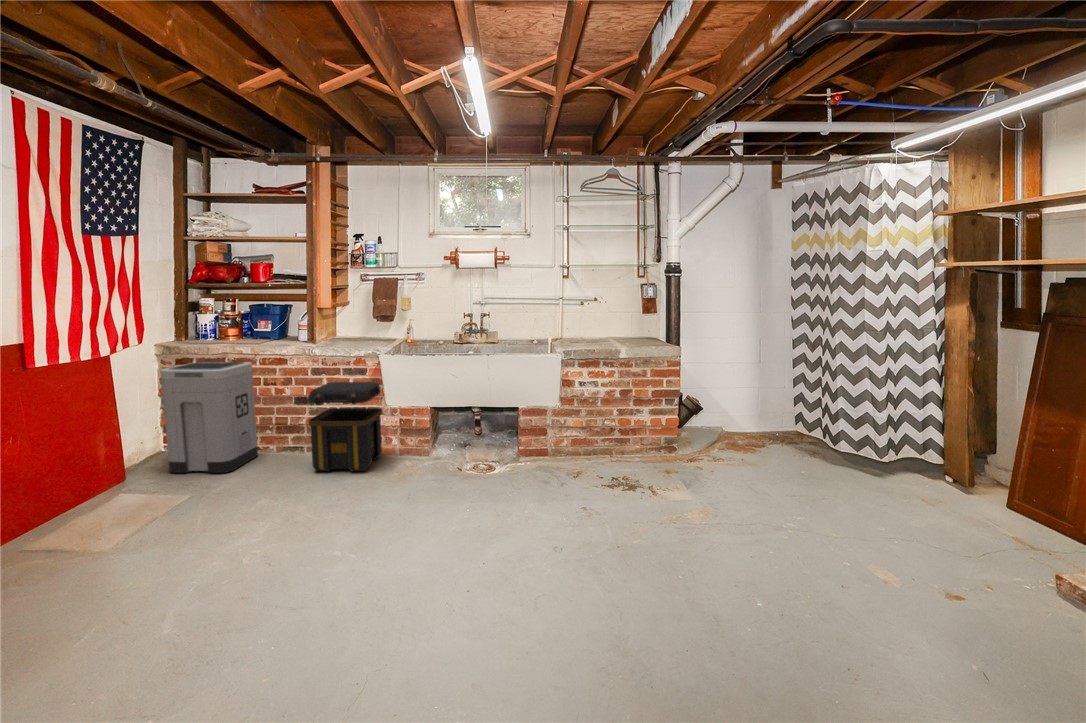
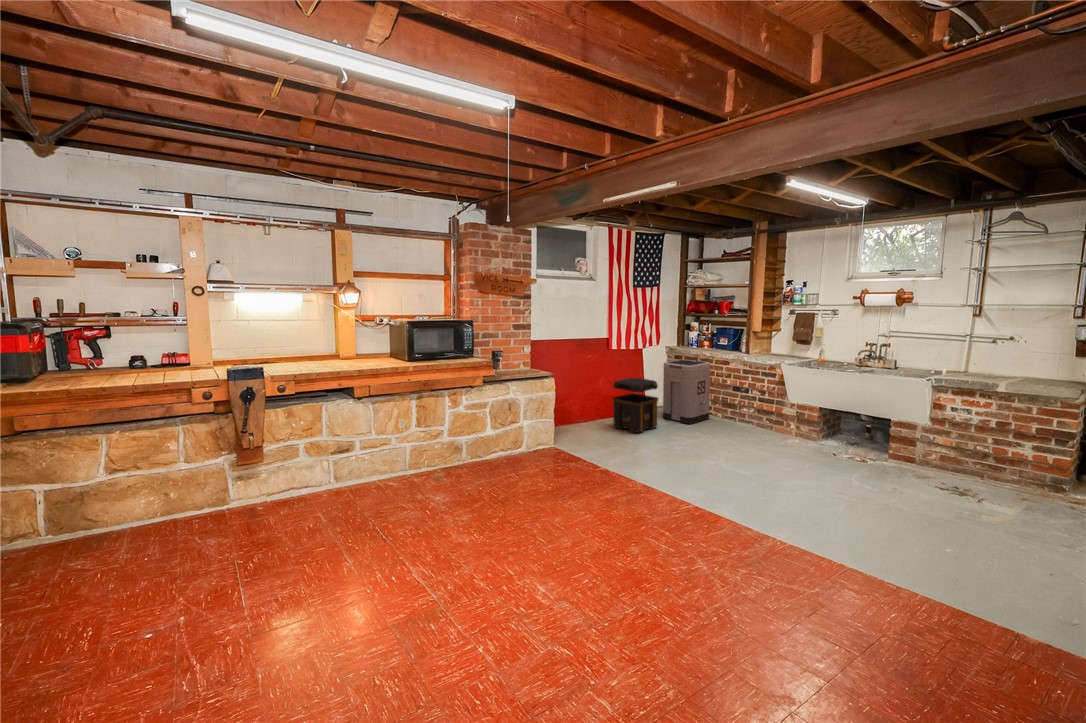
toolbox: present [308,382,382,471] -> present [613,378,658,433]

